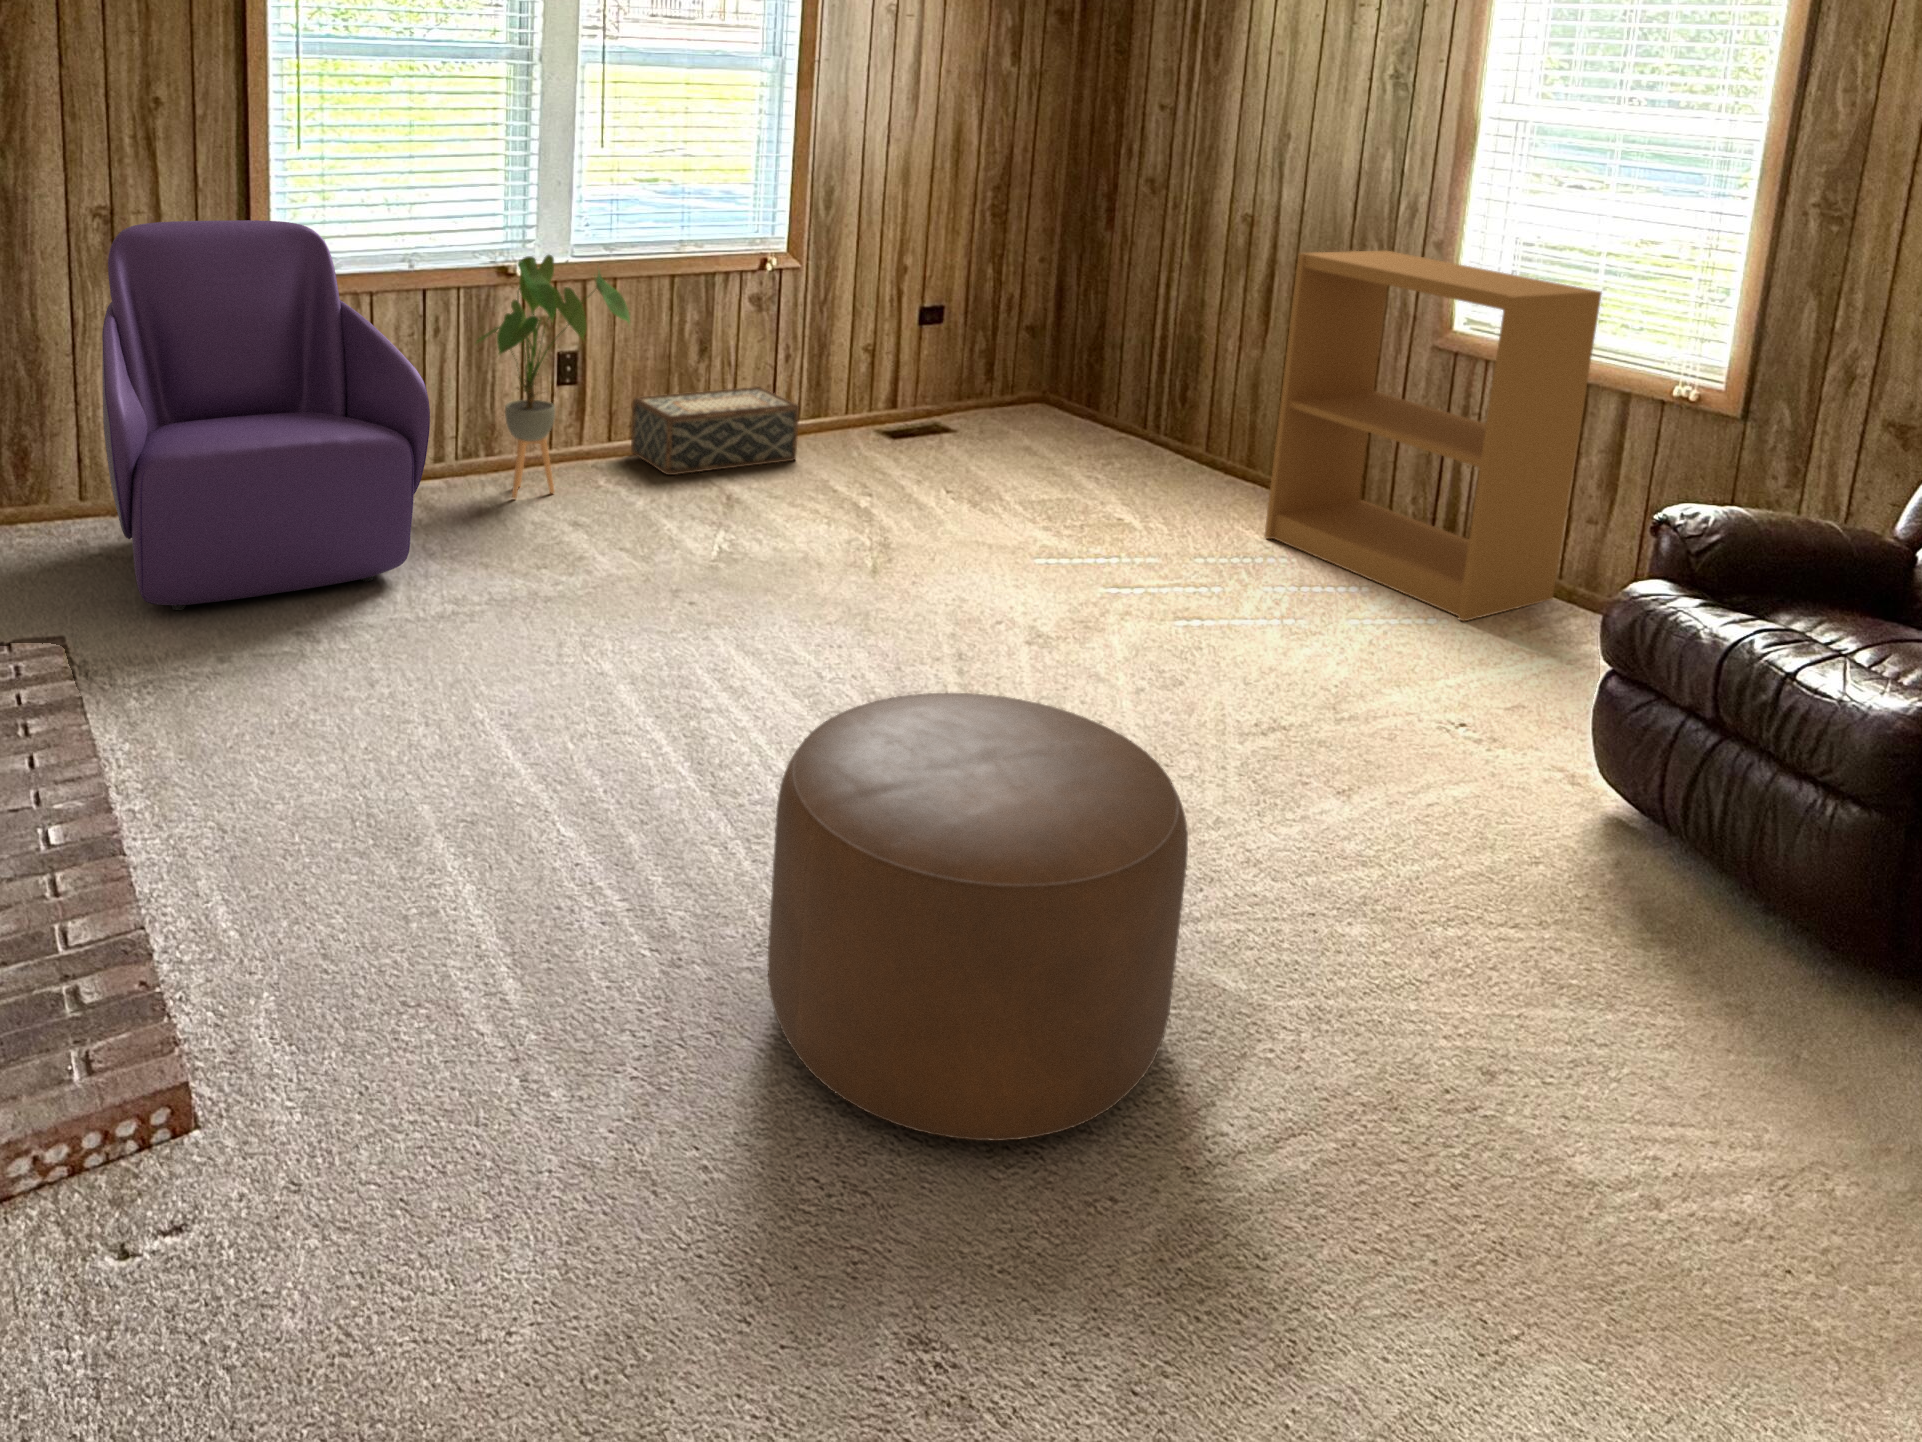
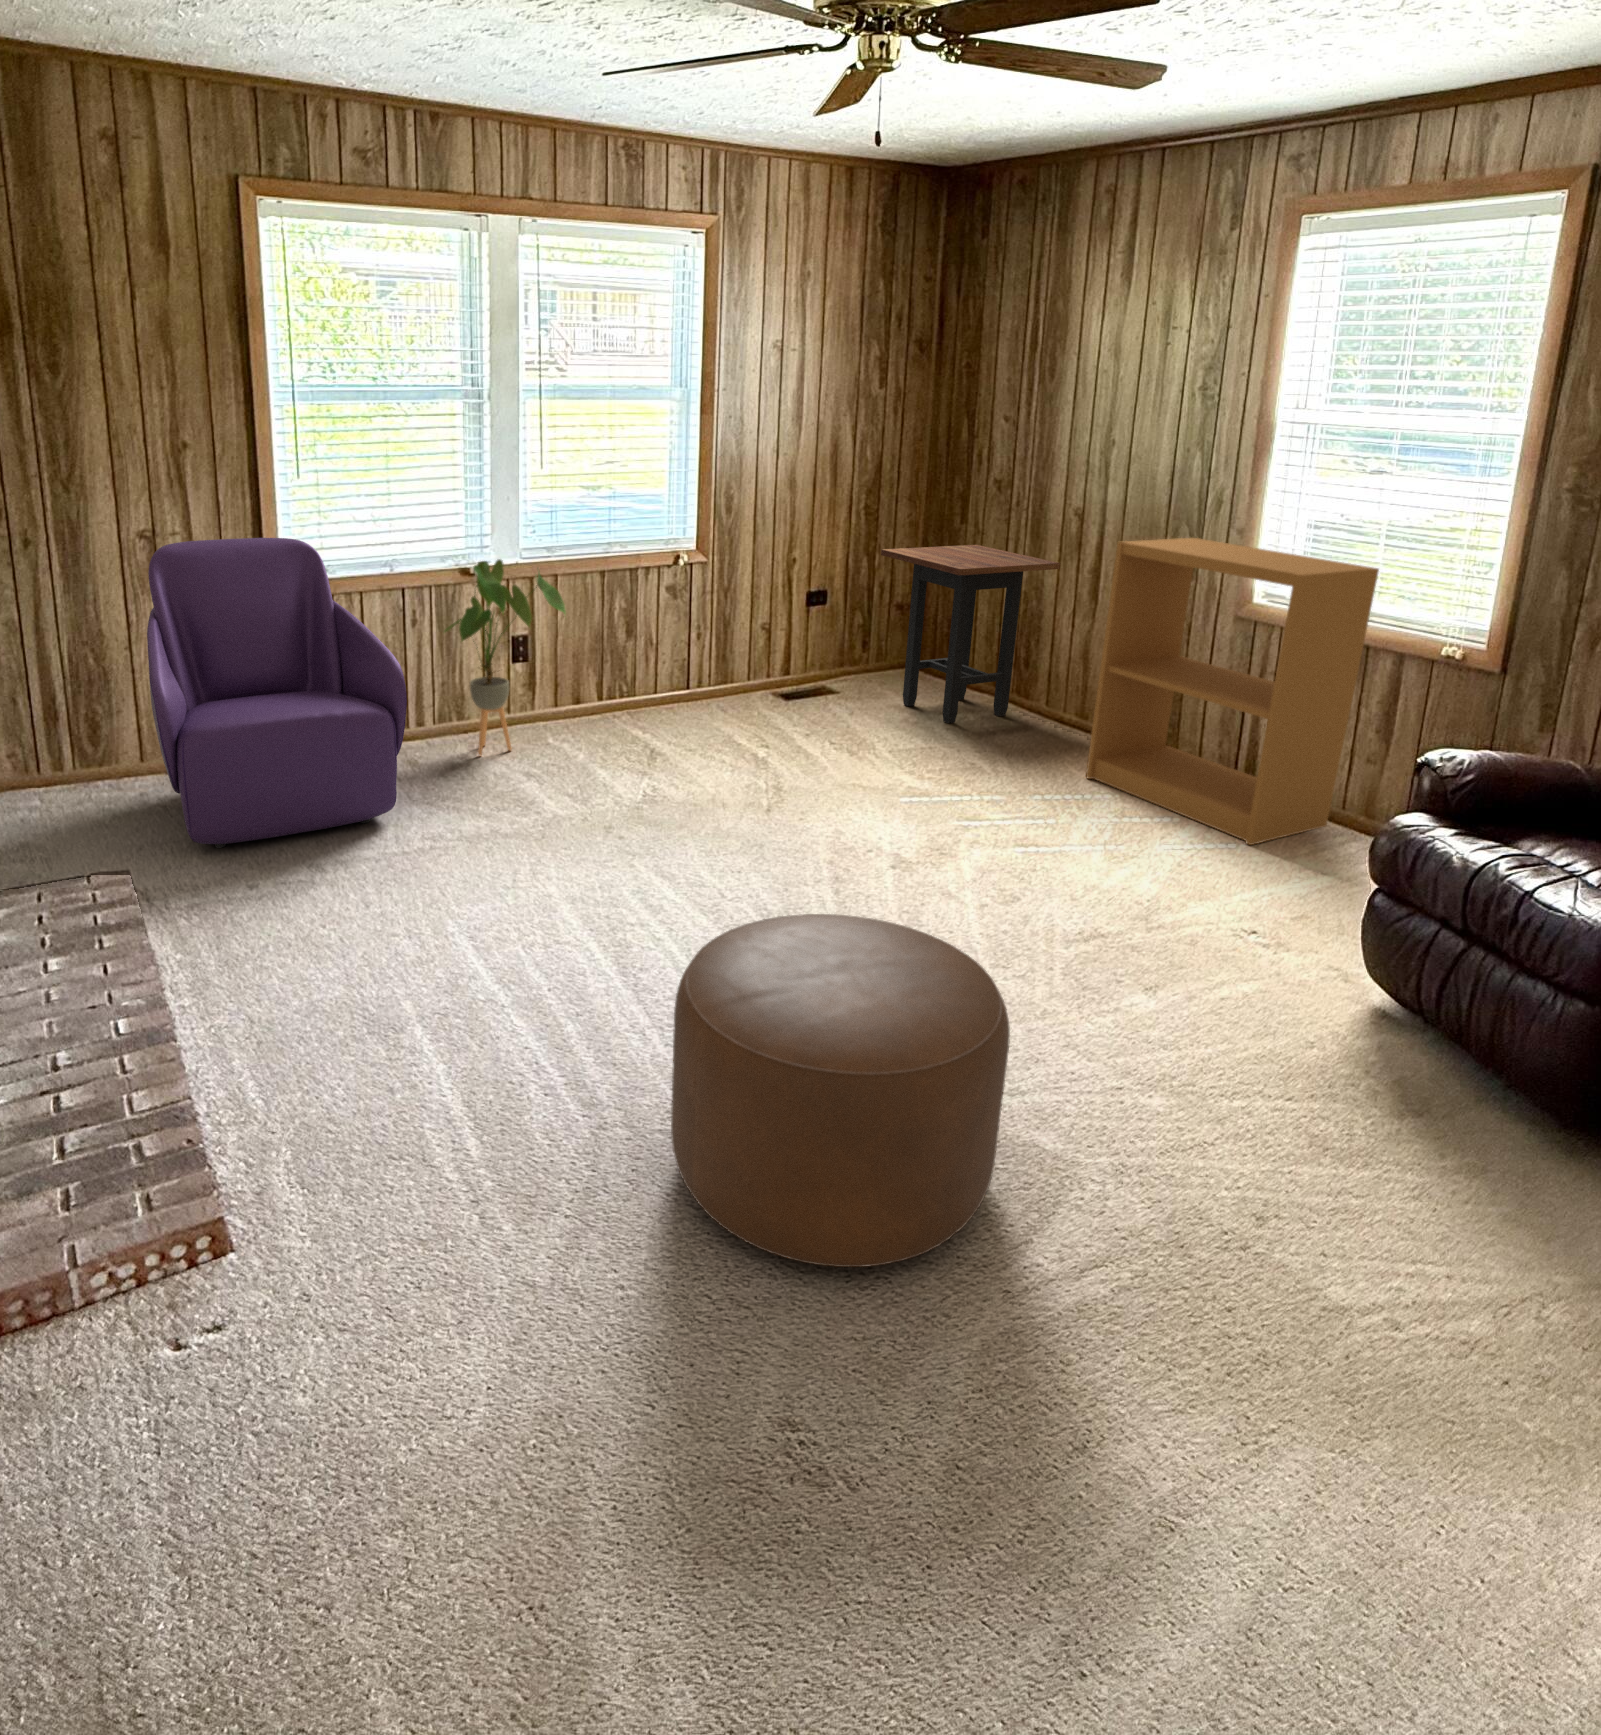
side table: none [1015,253,1230,469] -> present [881,545,1060,723]
woven basket: present [631,387,799,475] -> none [572,662,706,734]

